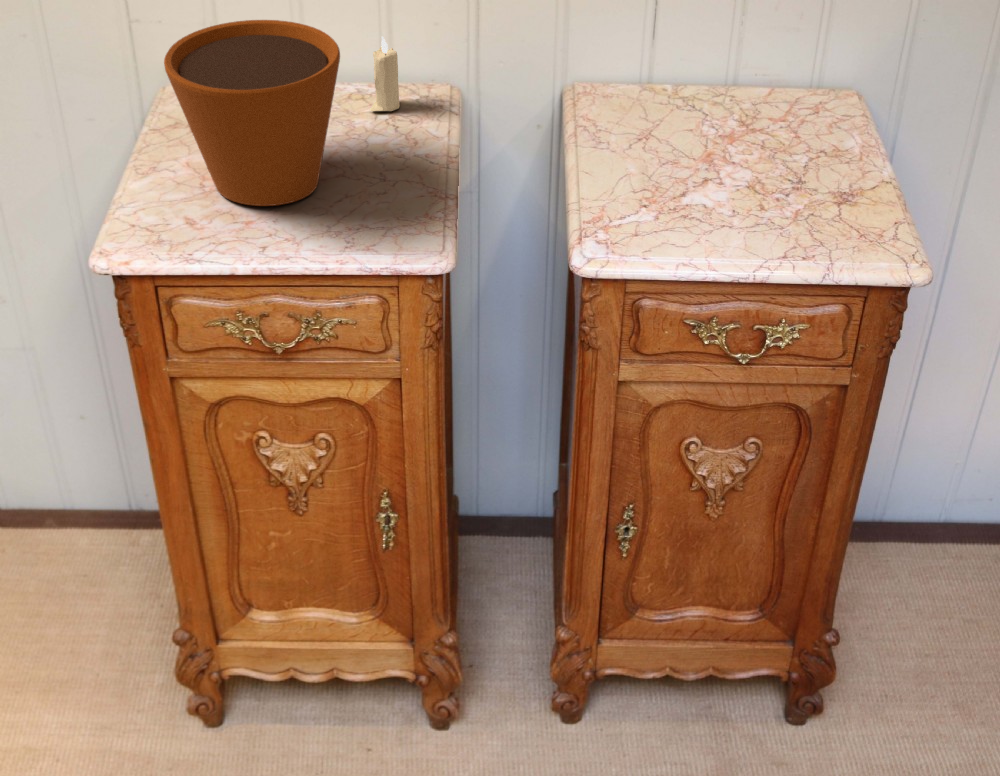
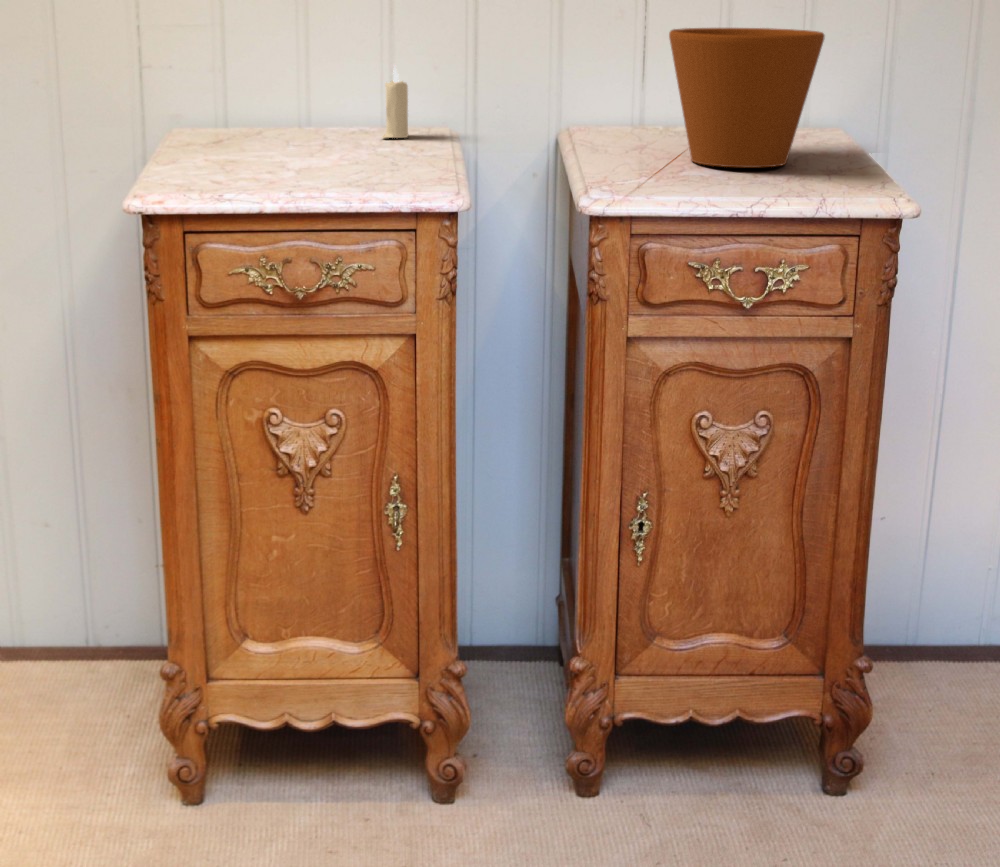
flower pot: present [164,20,340,206] -> present [669,28,824,168]

